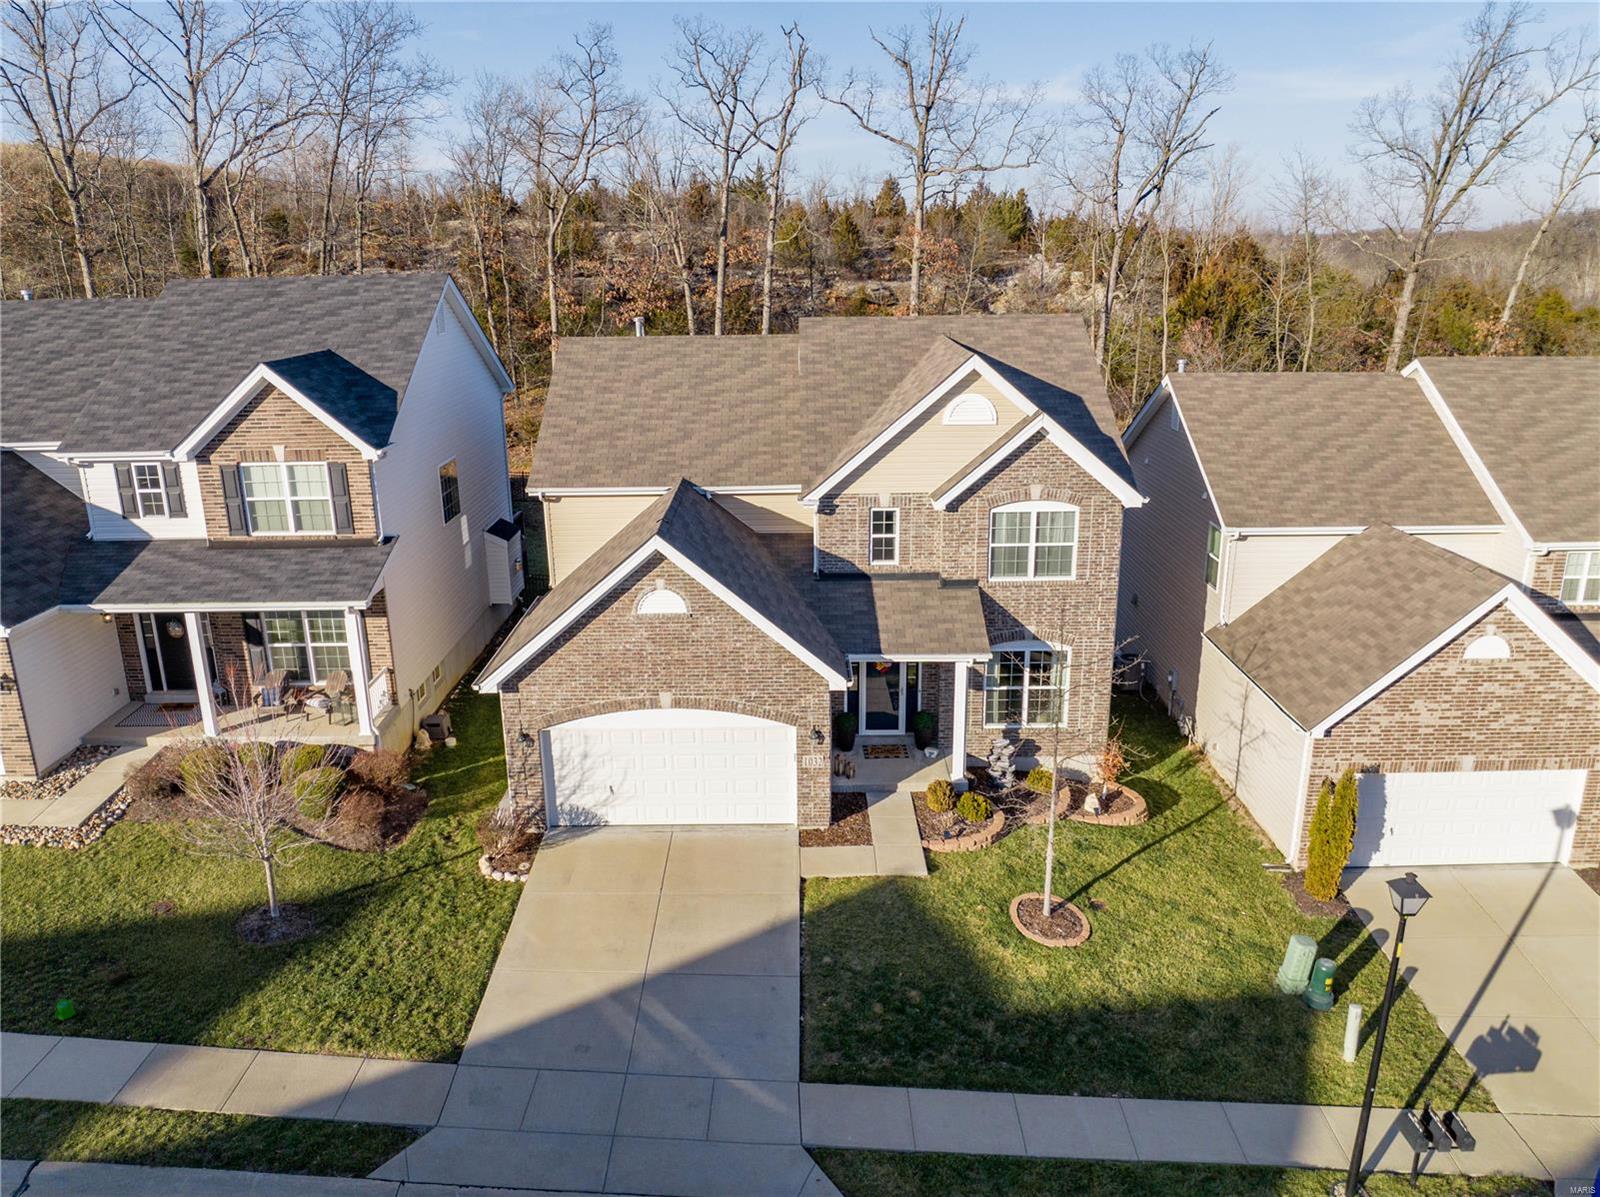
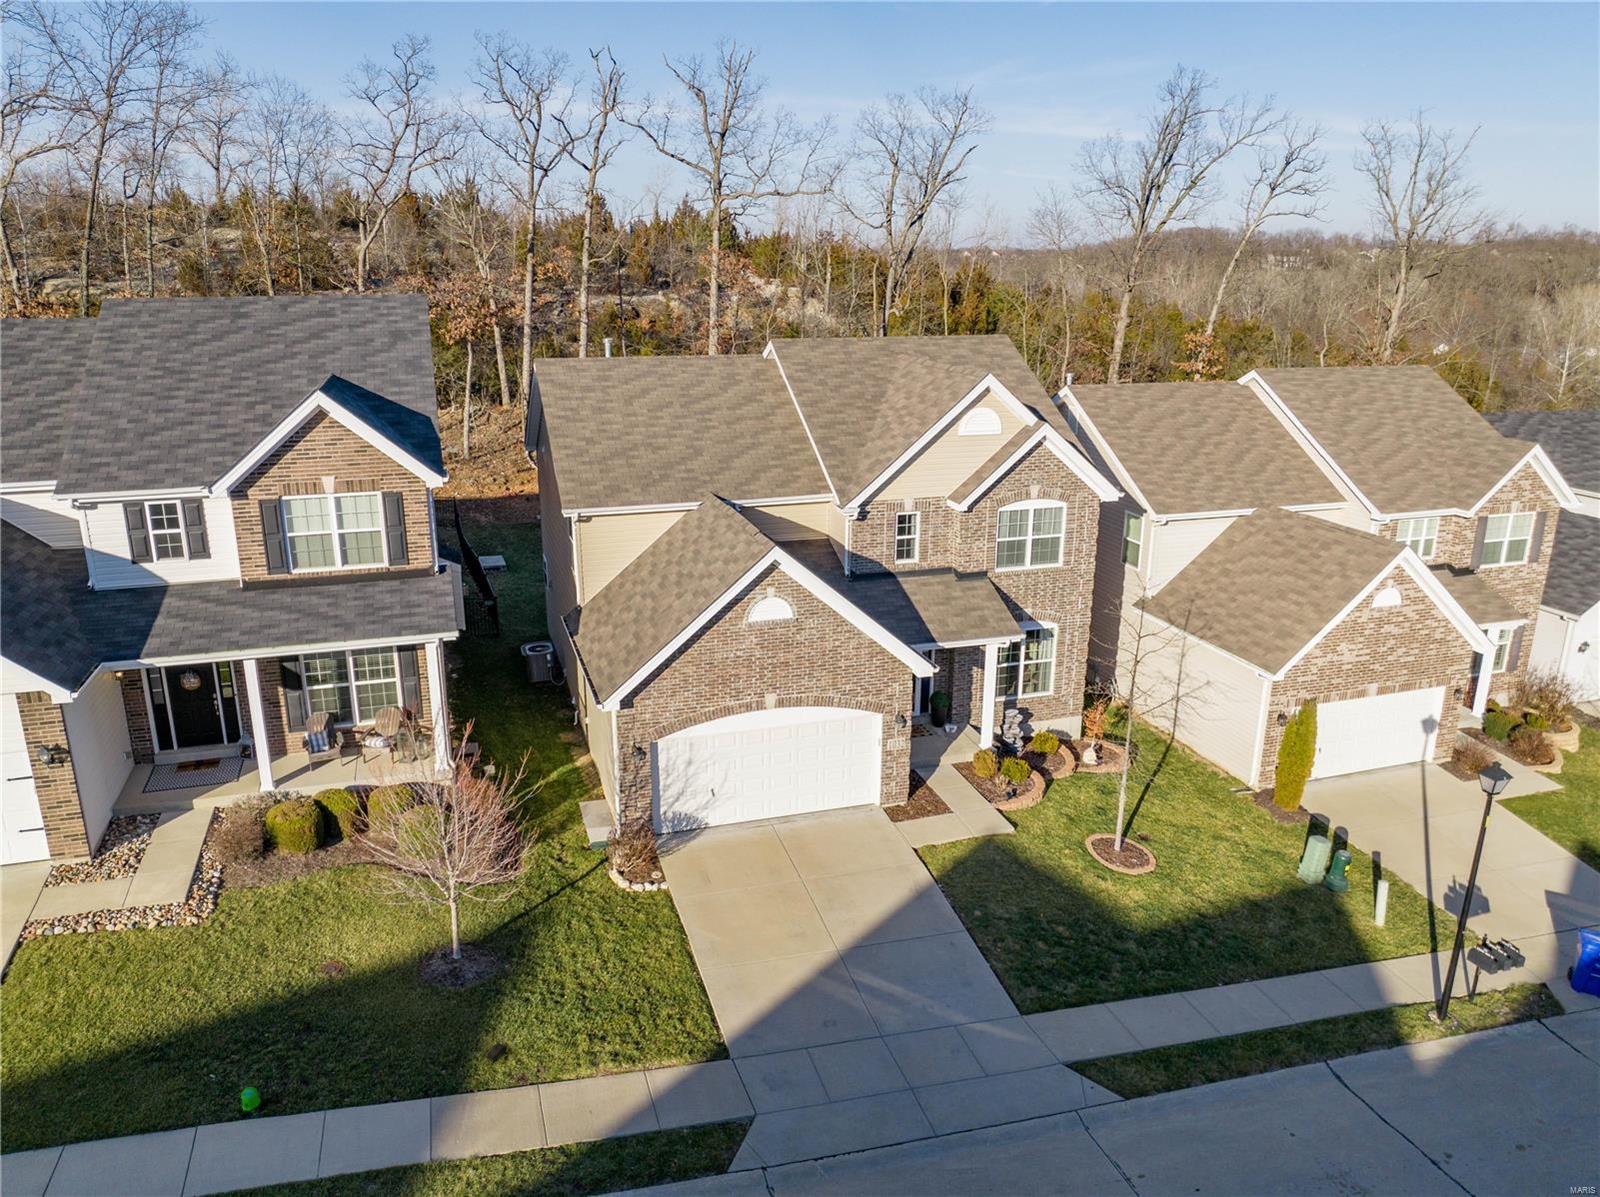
decorative plant: present [99,963,127,985] -> present [485,1034,506,1061]

